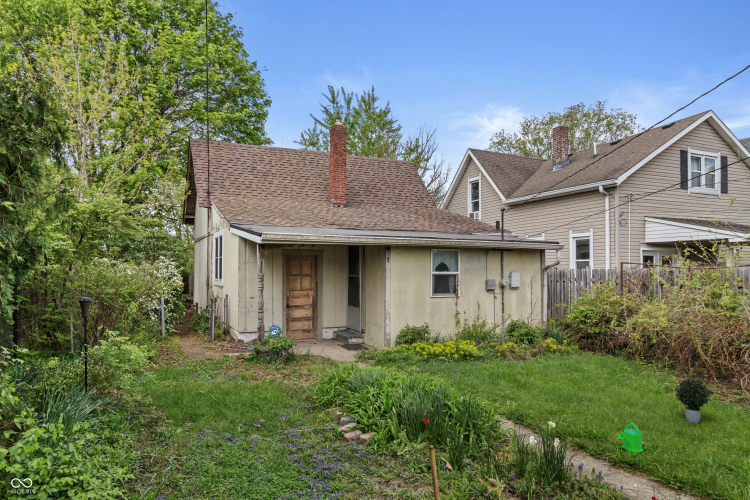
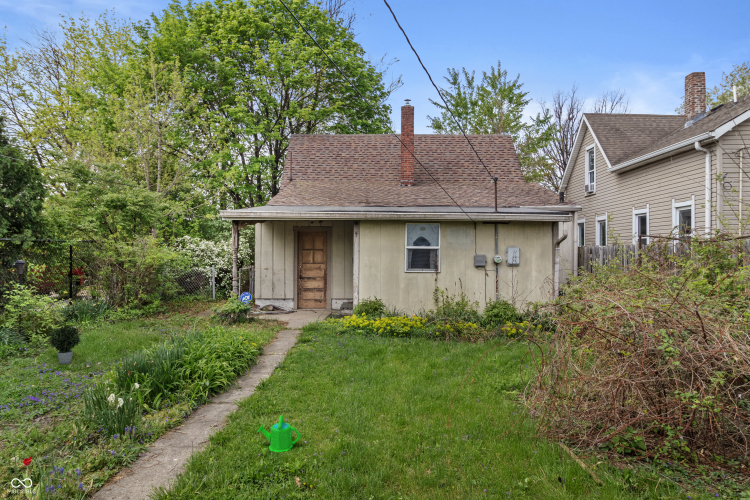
potted plant: present [675,379,711,424] -> present [49,326,80,364]

